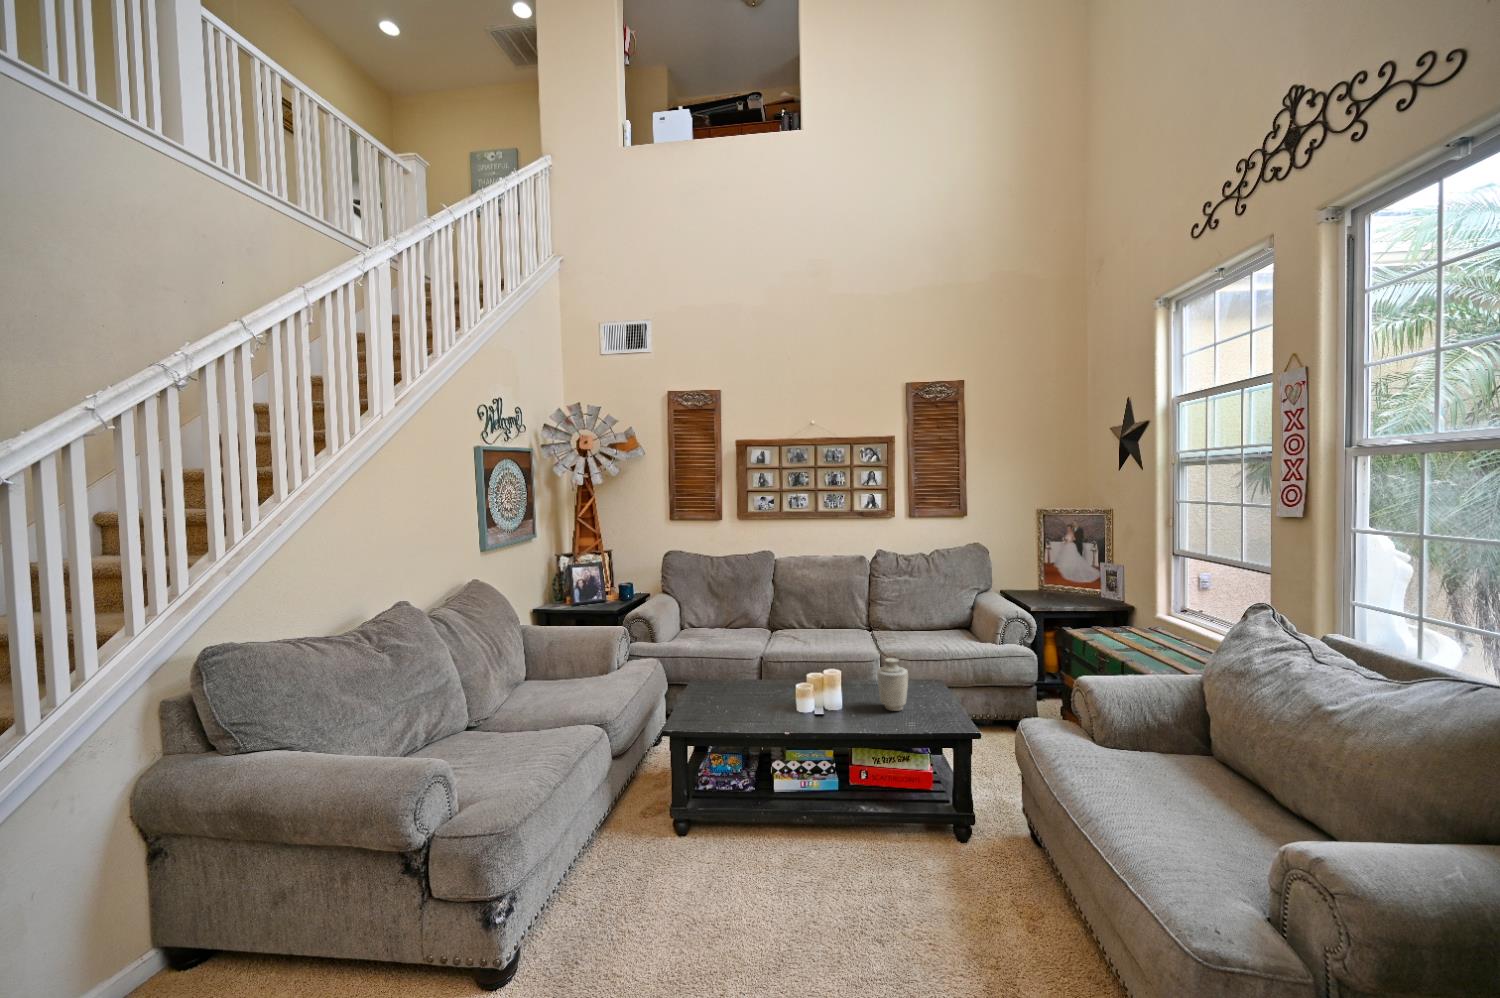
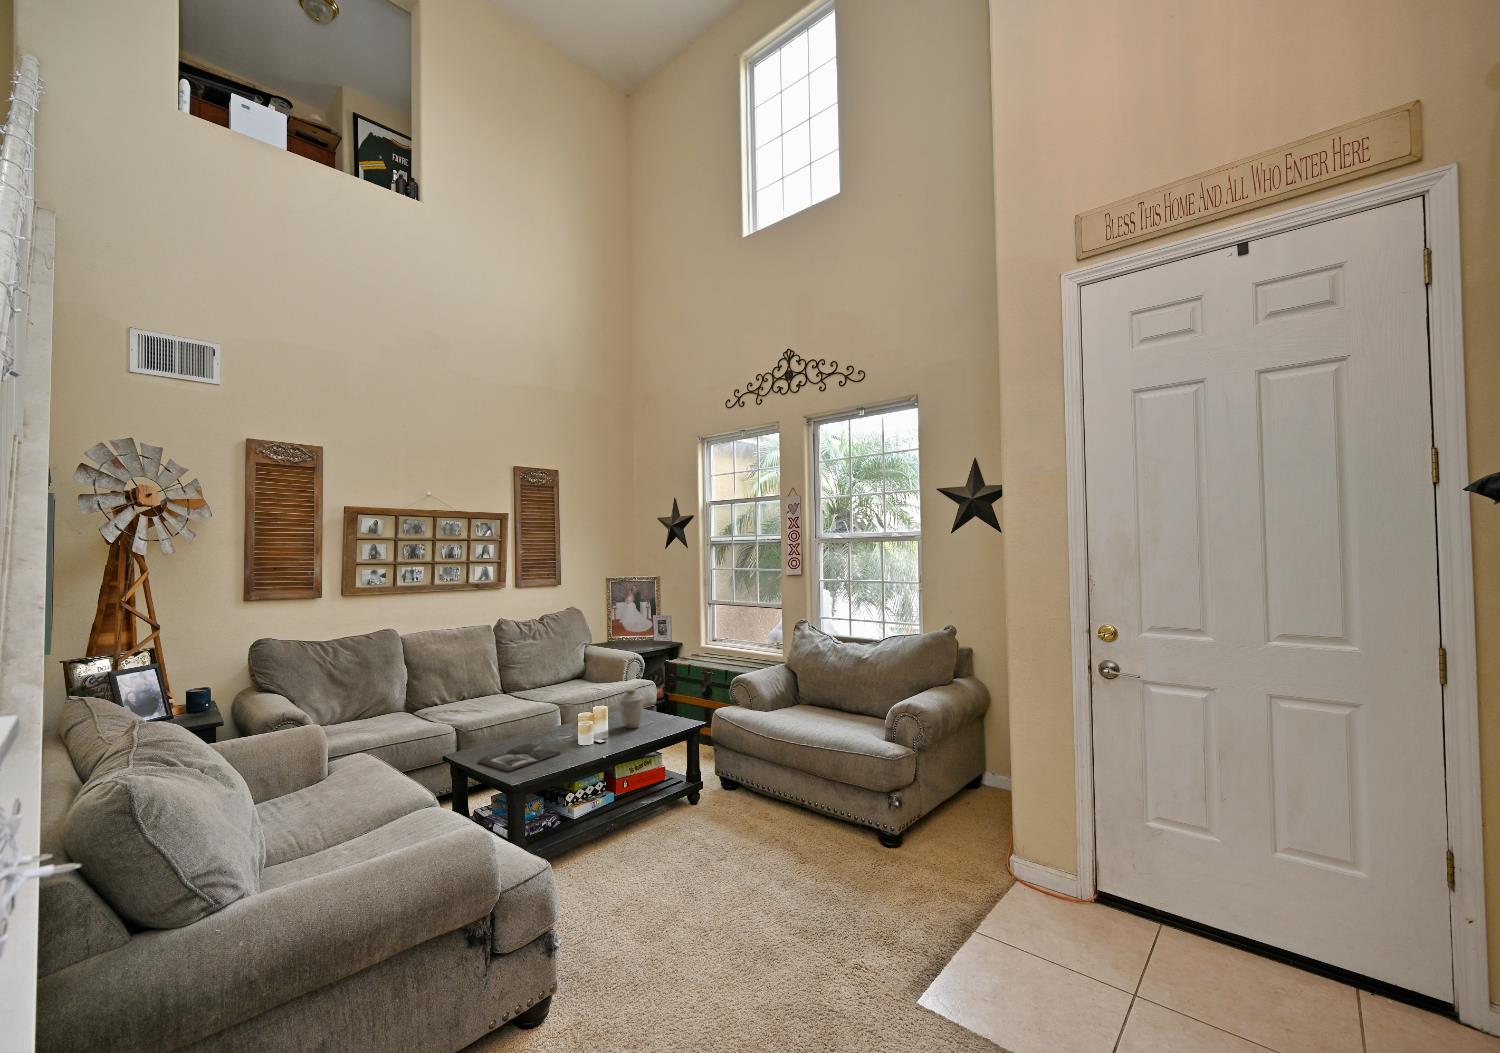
magazine: none [703,692,773,716] -> present [478,743,561,771]

